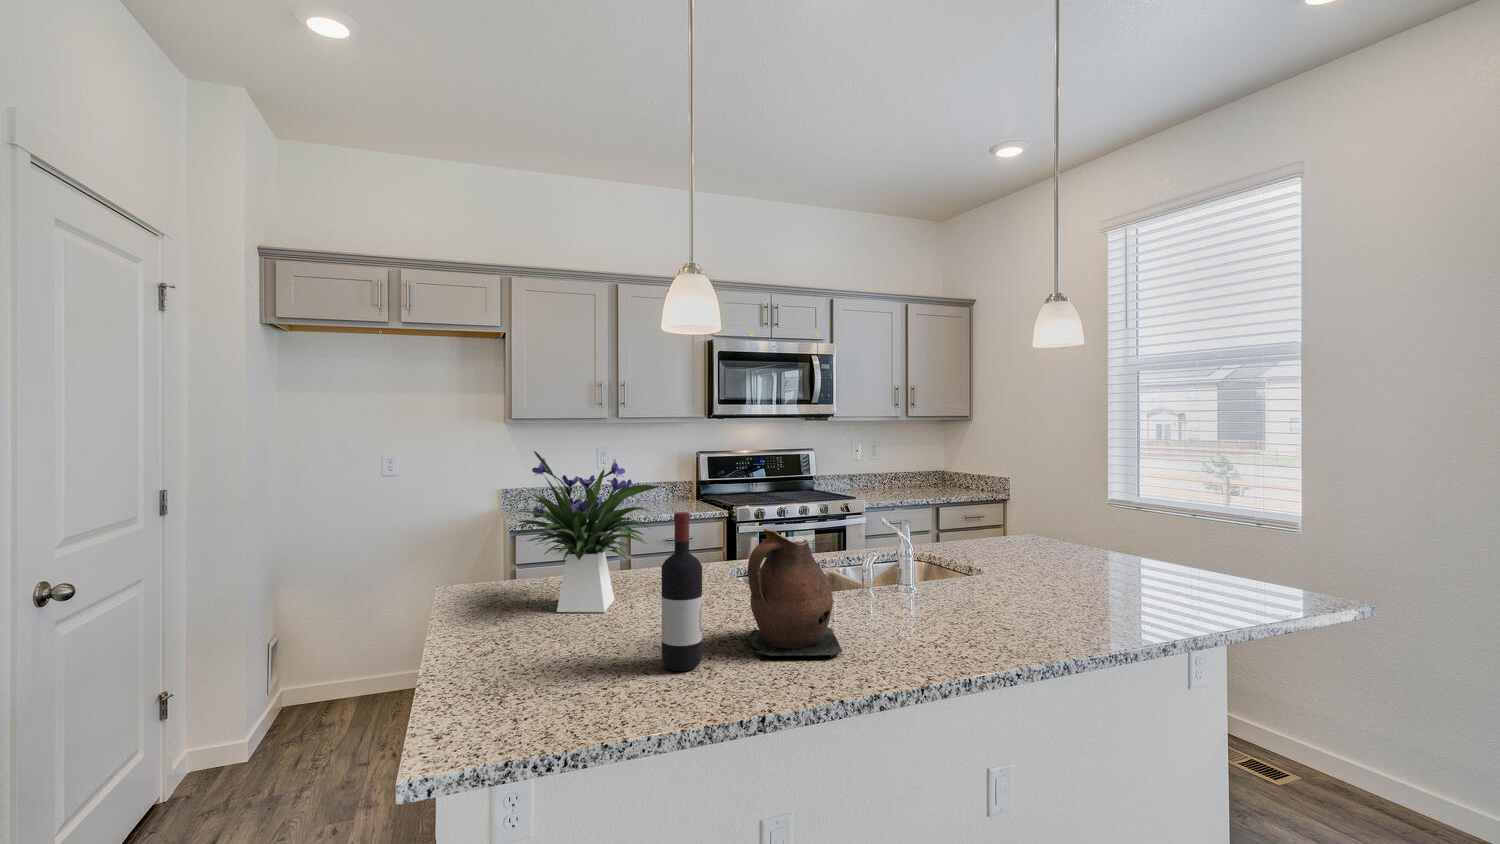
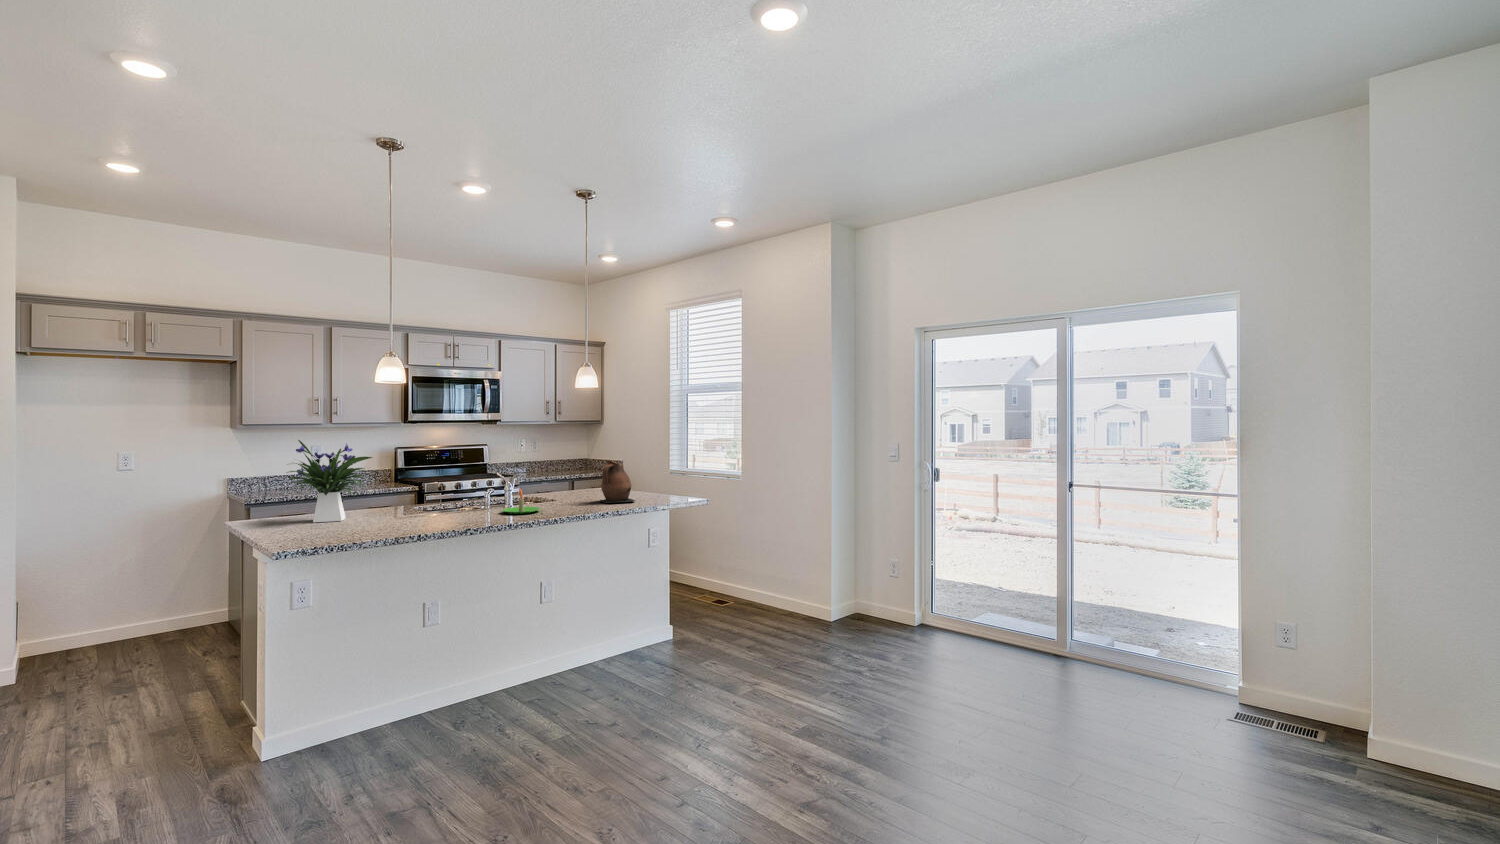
wine bottle: present [662,512,702,671] -> none [377,463,396,530]
ceramic pitcher: present [744,529,842,657] -> present [600,460,635,503]
candle: none [903,563,990,625] -> present [502,488,541,514]

